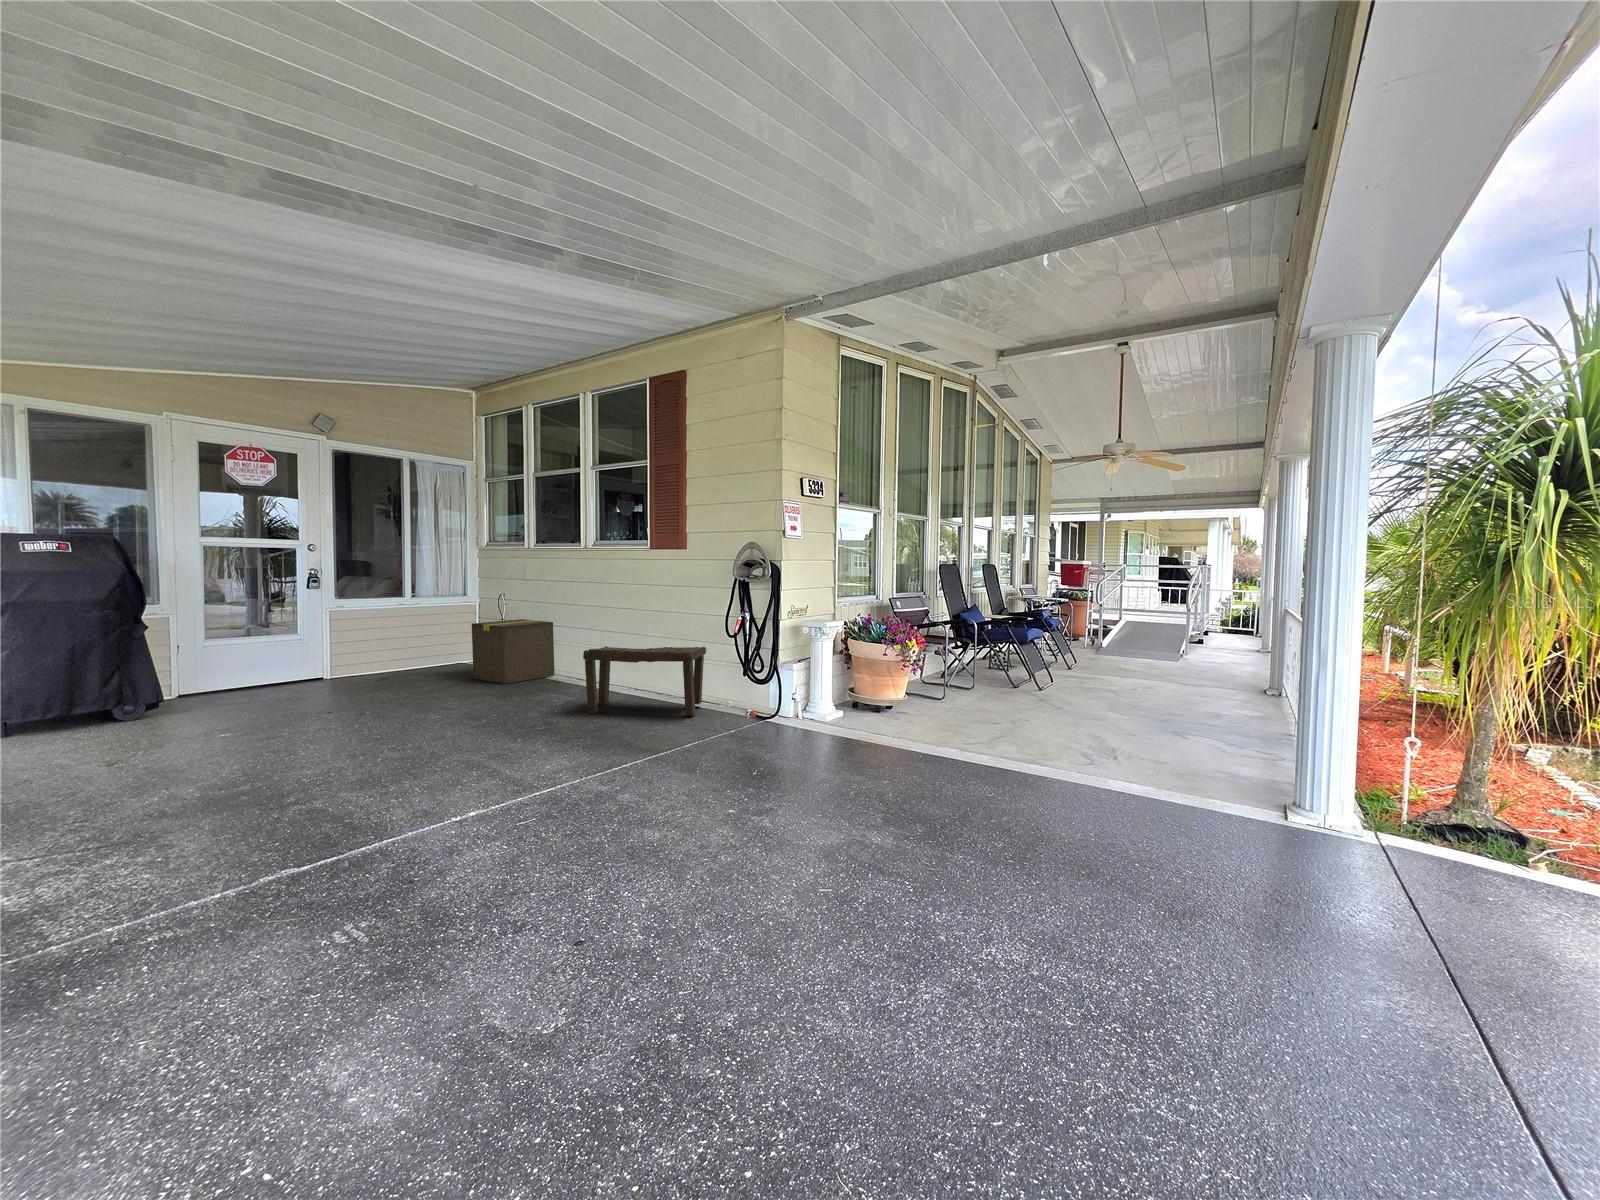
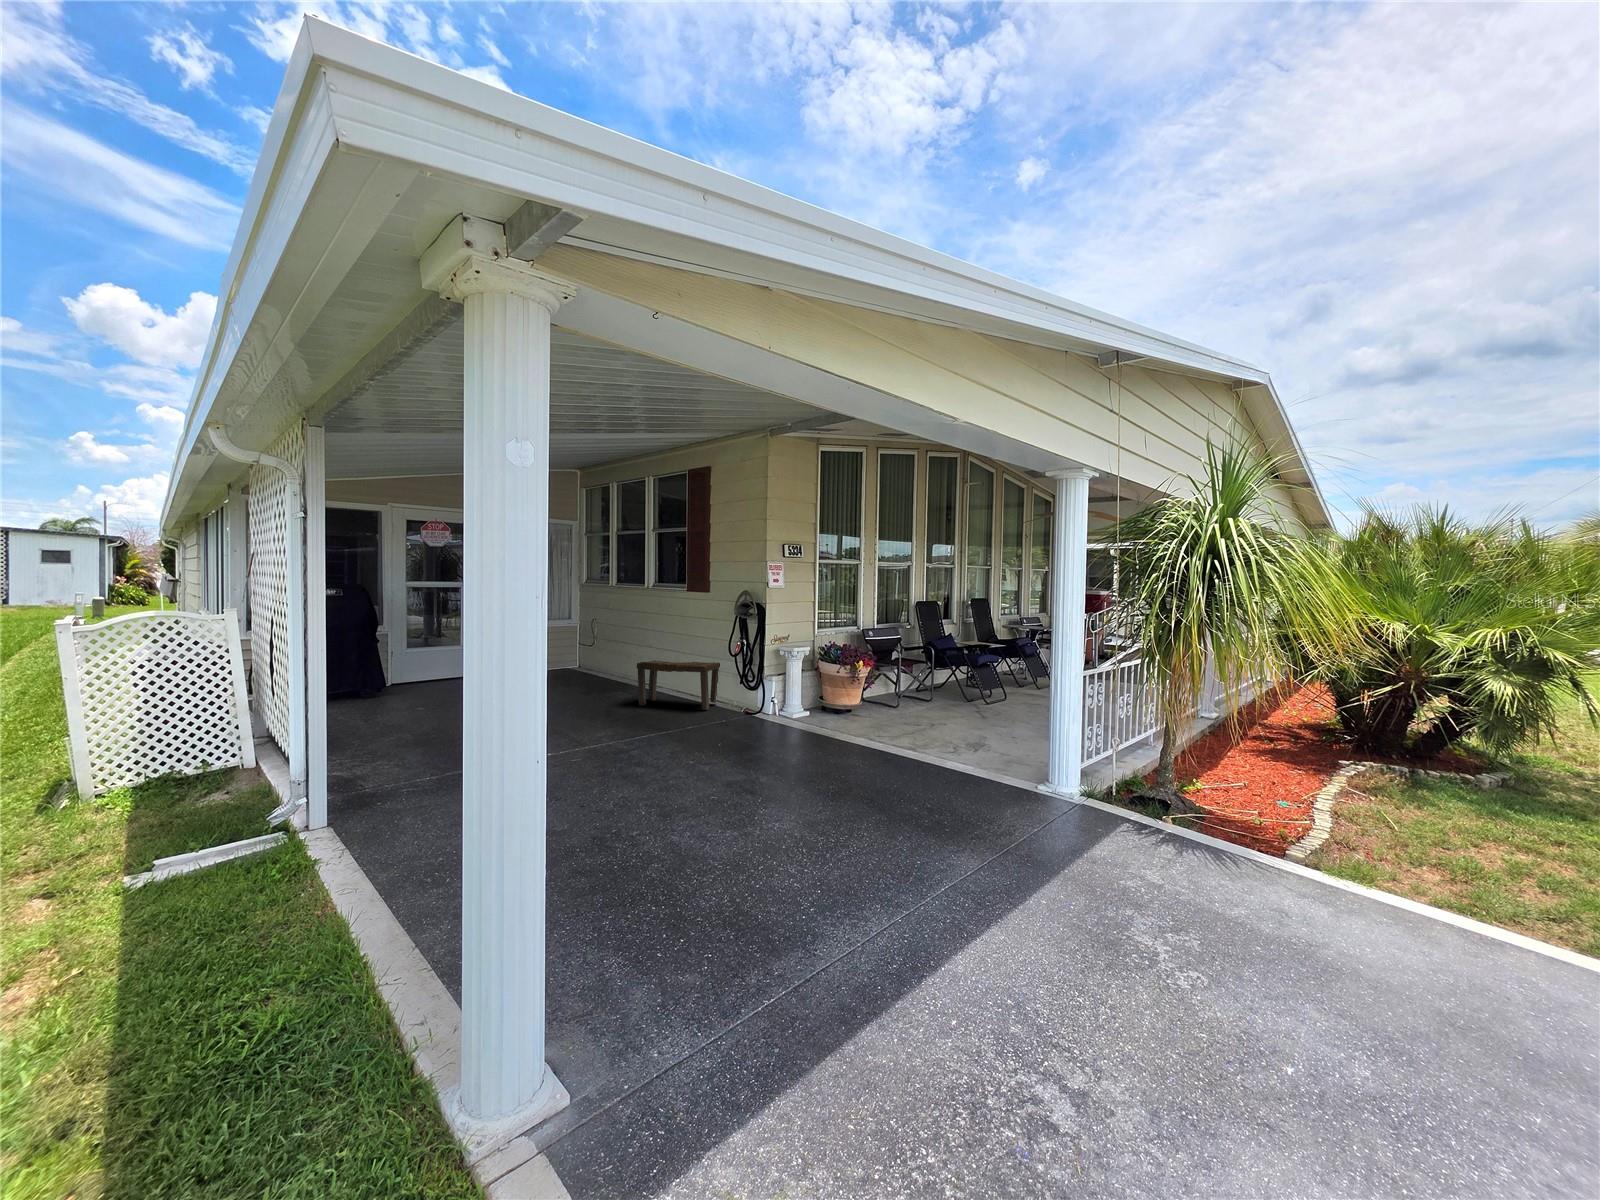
cardboard box: present [472,619,554,684] -> none [572,638,627,684]

